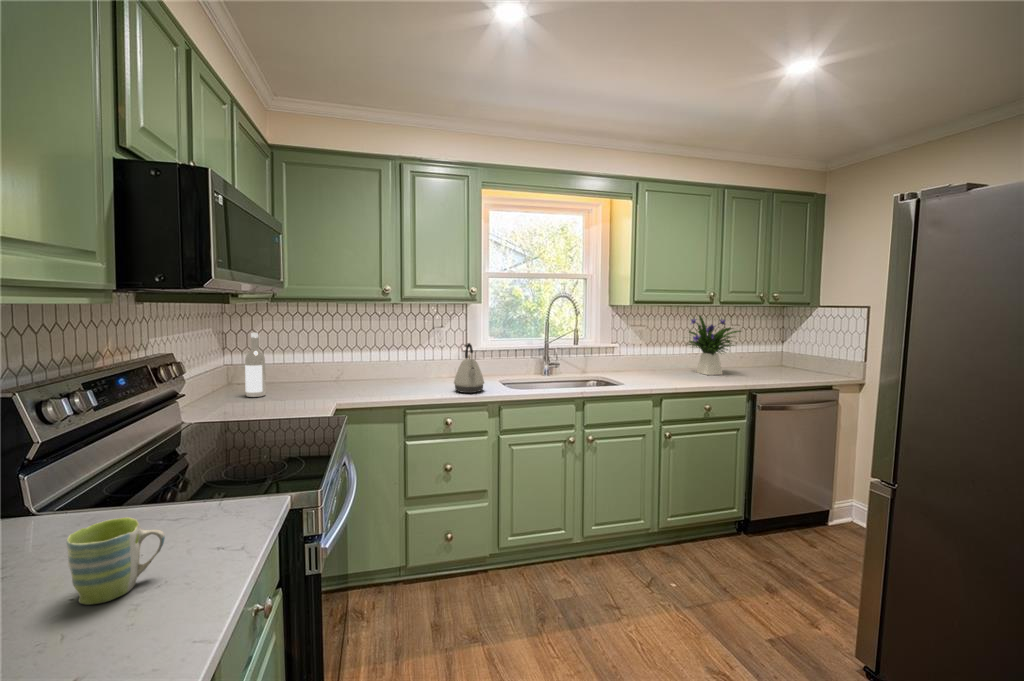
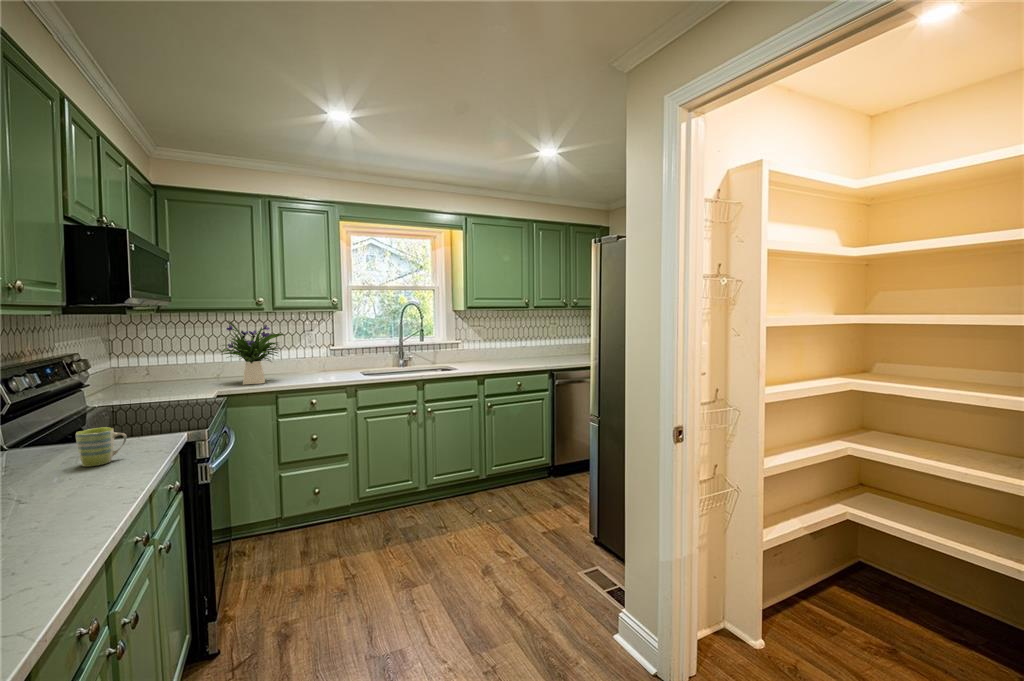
flower arrangement: present [688,315,741,375] -> present [222,321,284,384]
wine bottle: present [245,333,266,397] -> none [135,339,154,391]
kettle: present [454,343,484,393] -> none [318,342,344,380]

